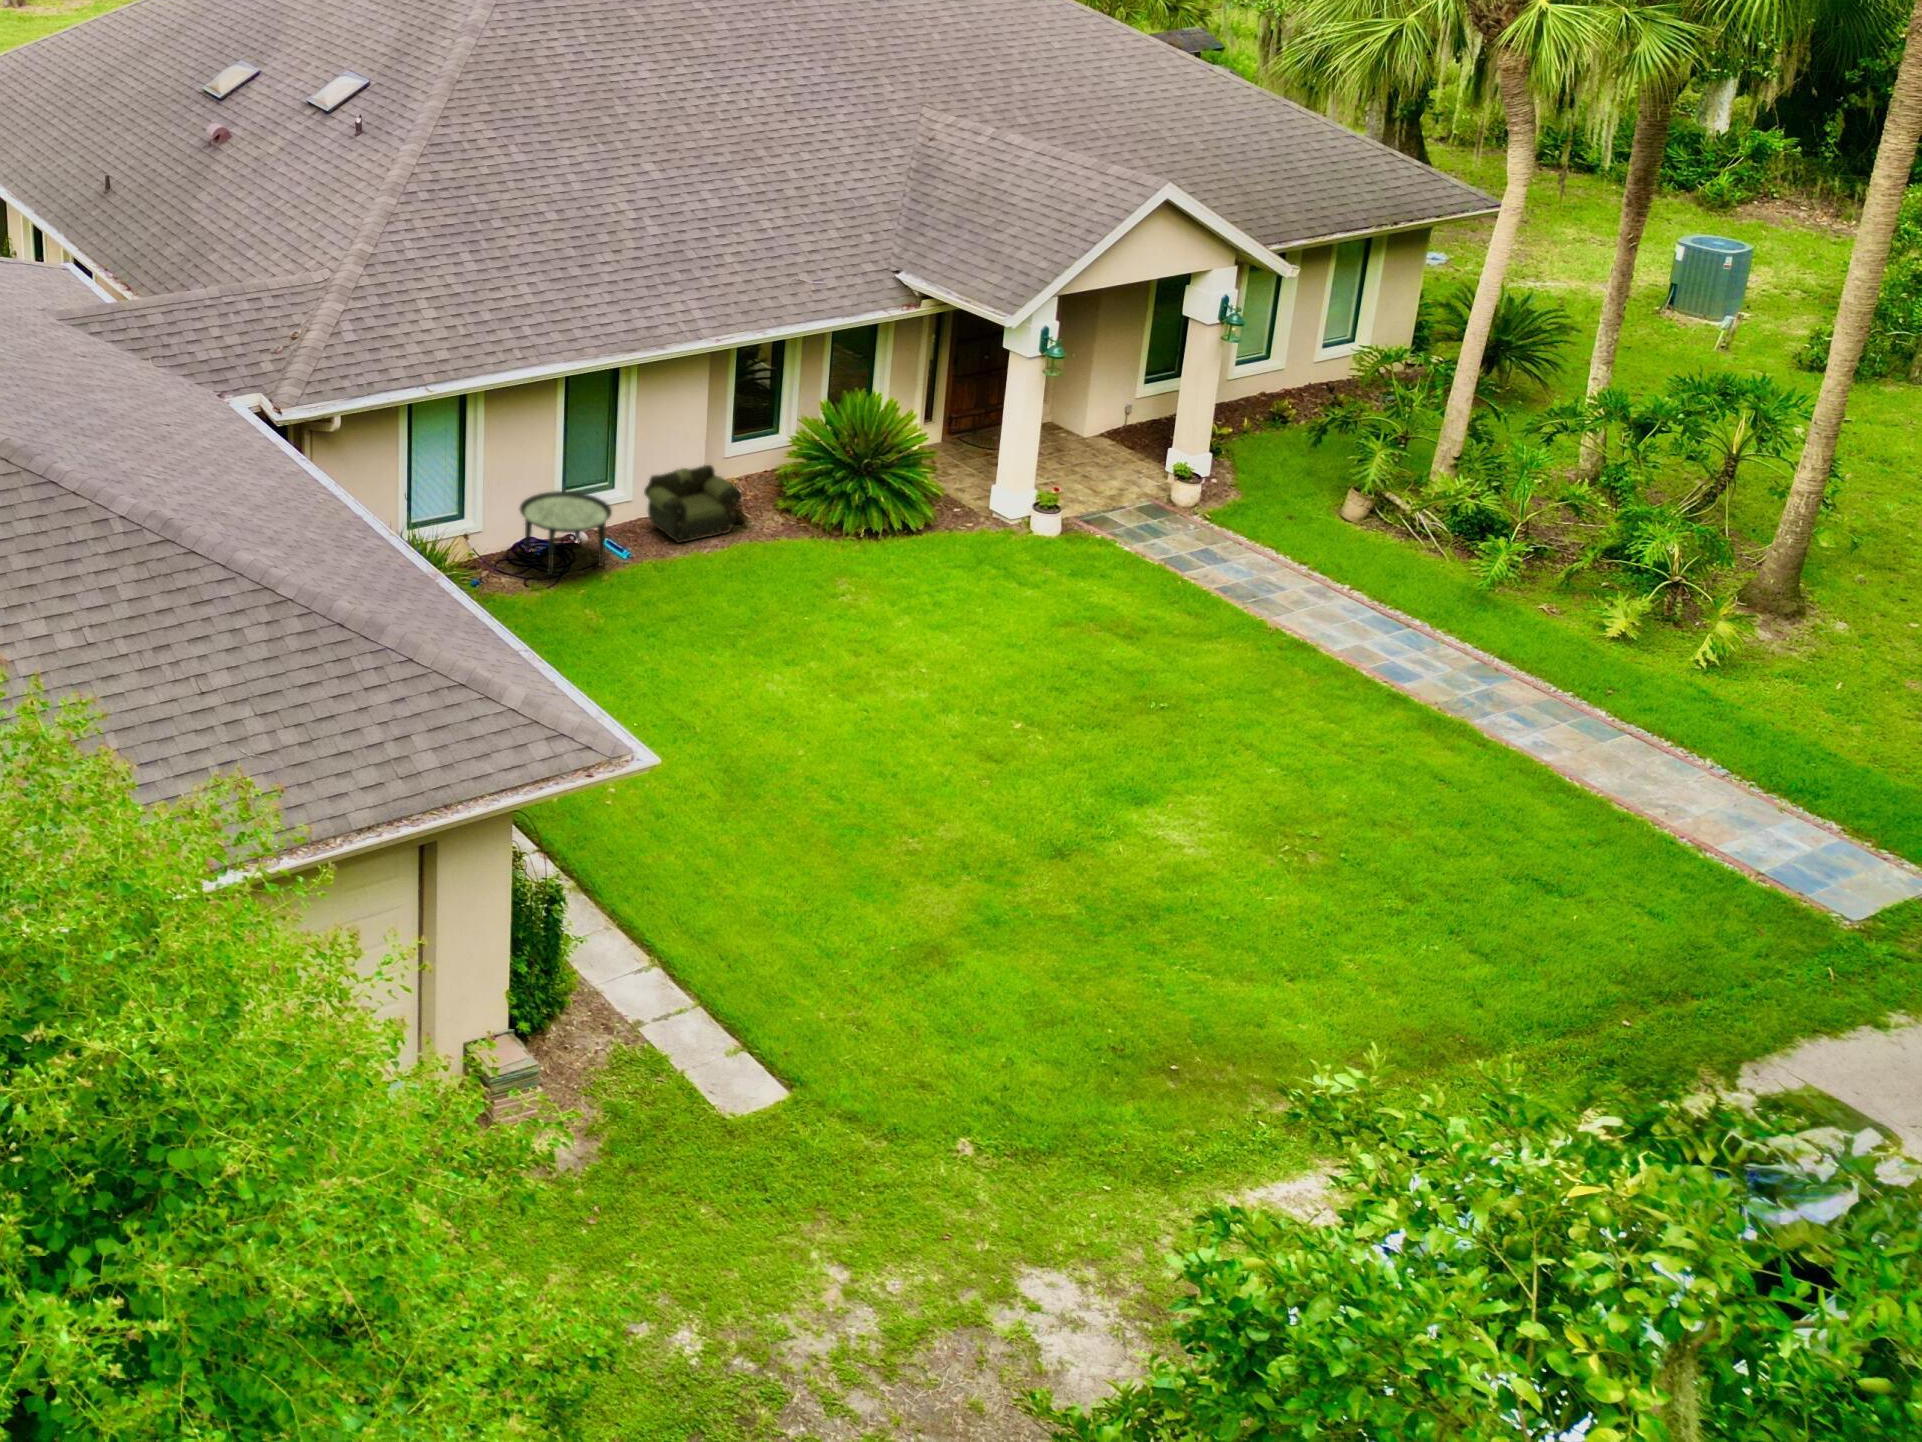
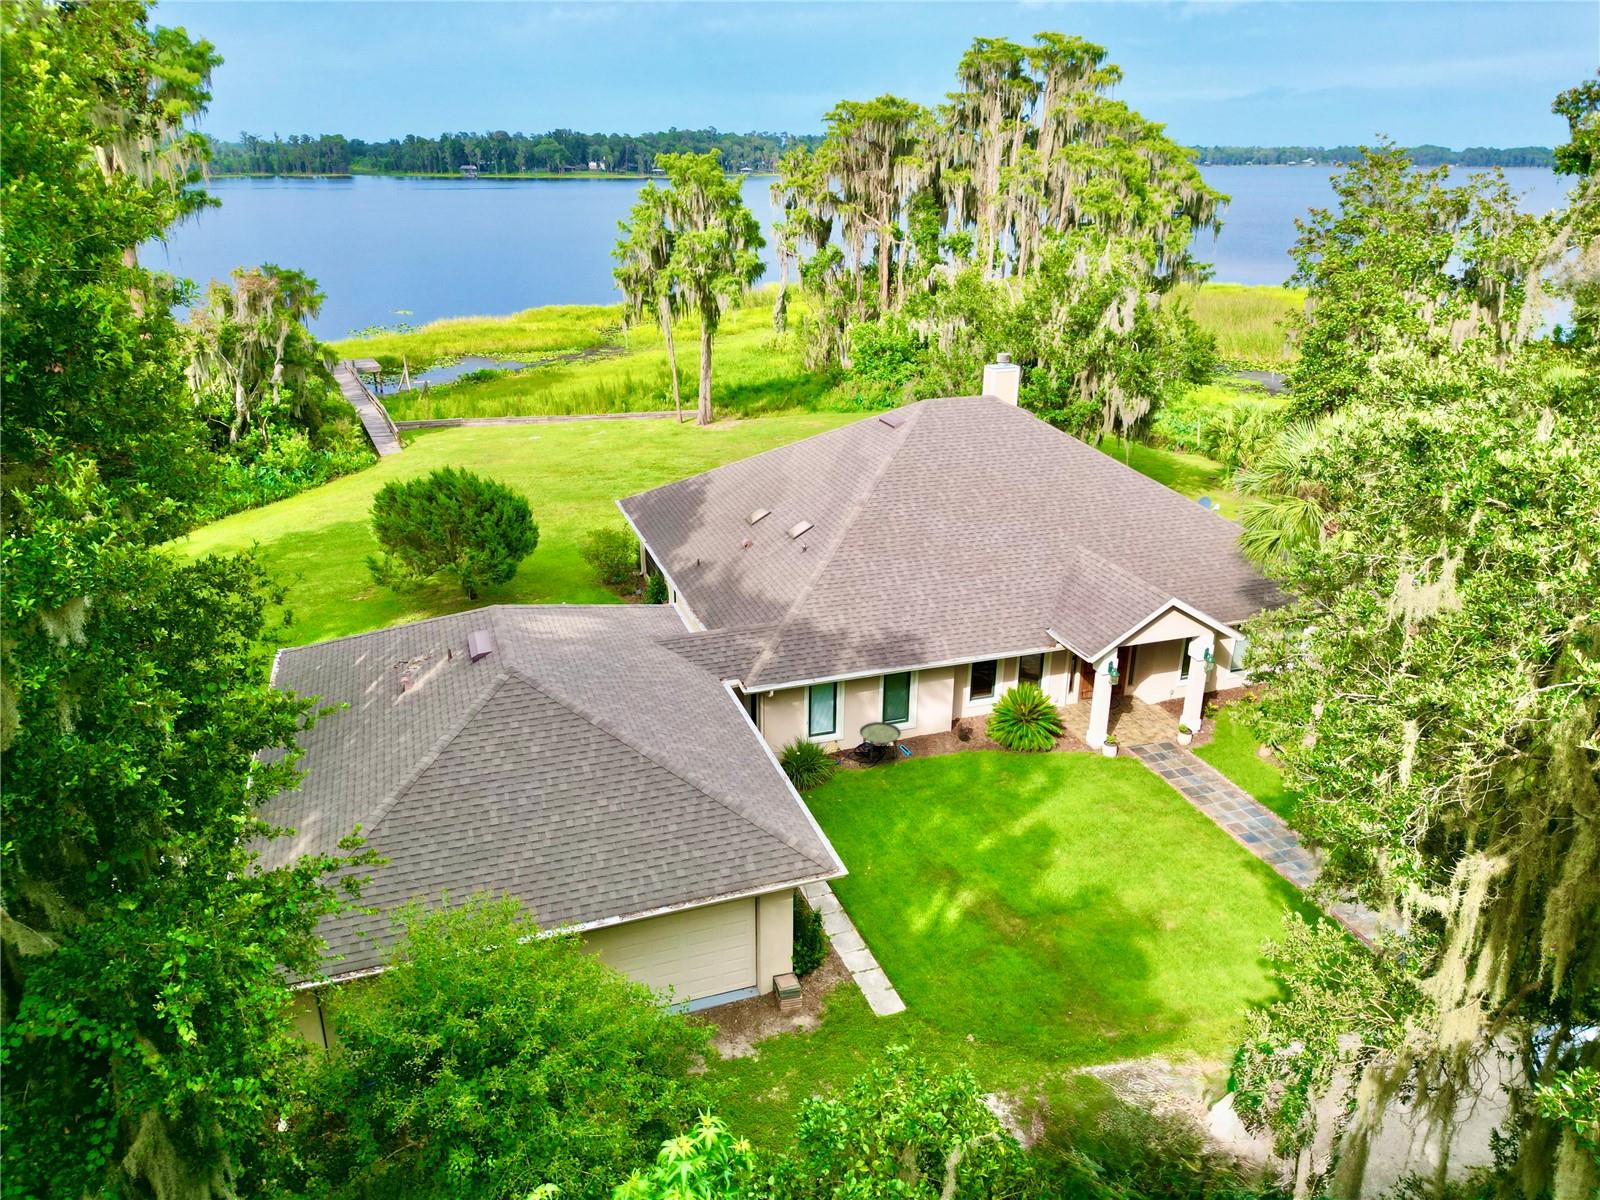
armchair: present [644,465,741,543] -> none [920,713,964,749]

